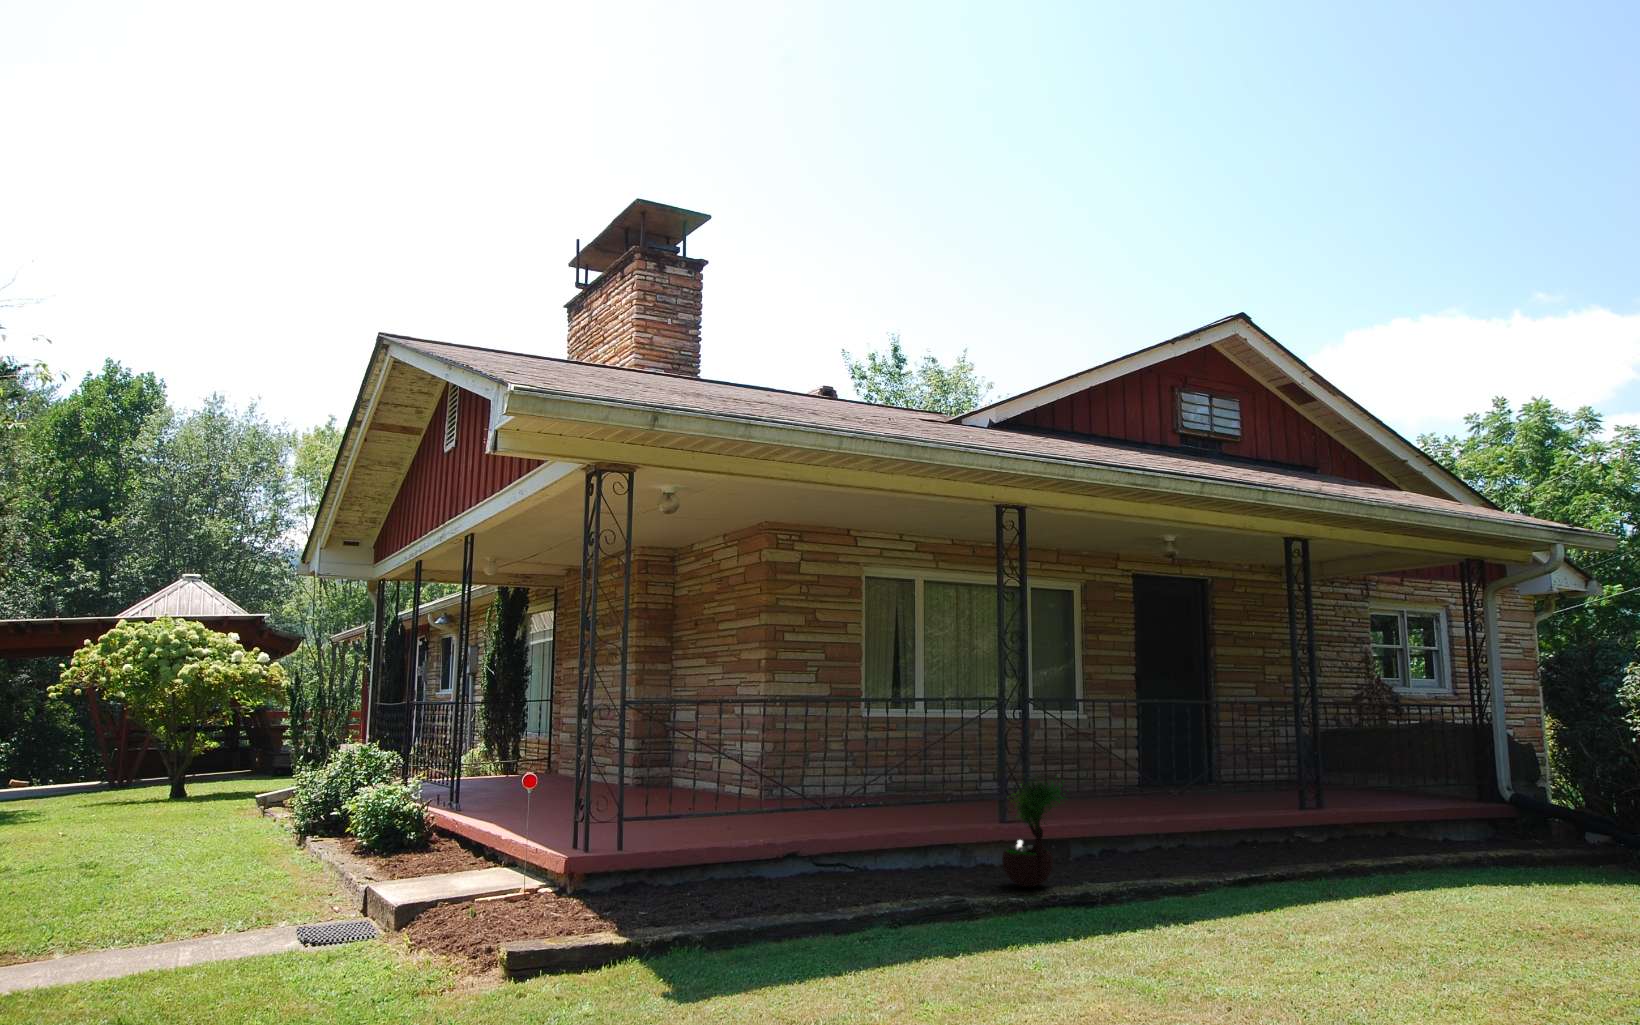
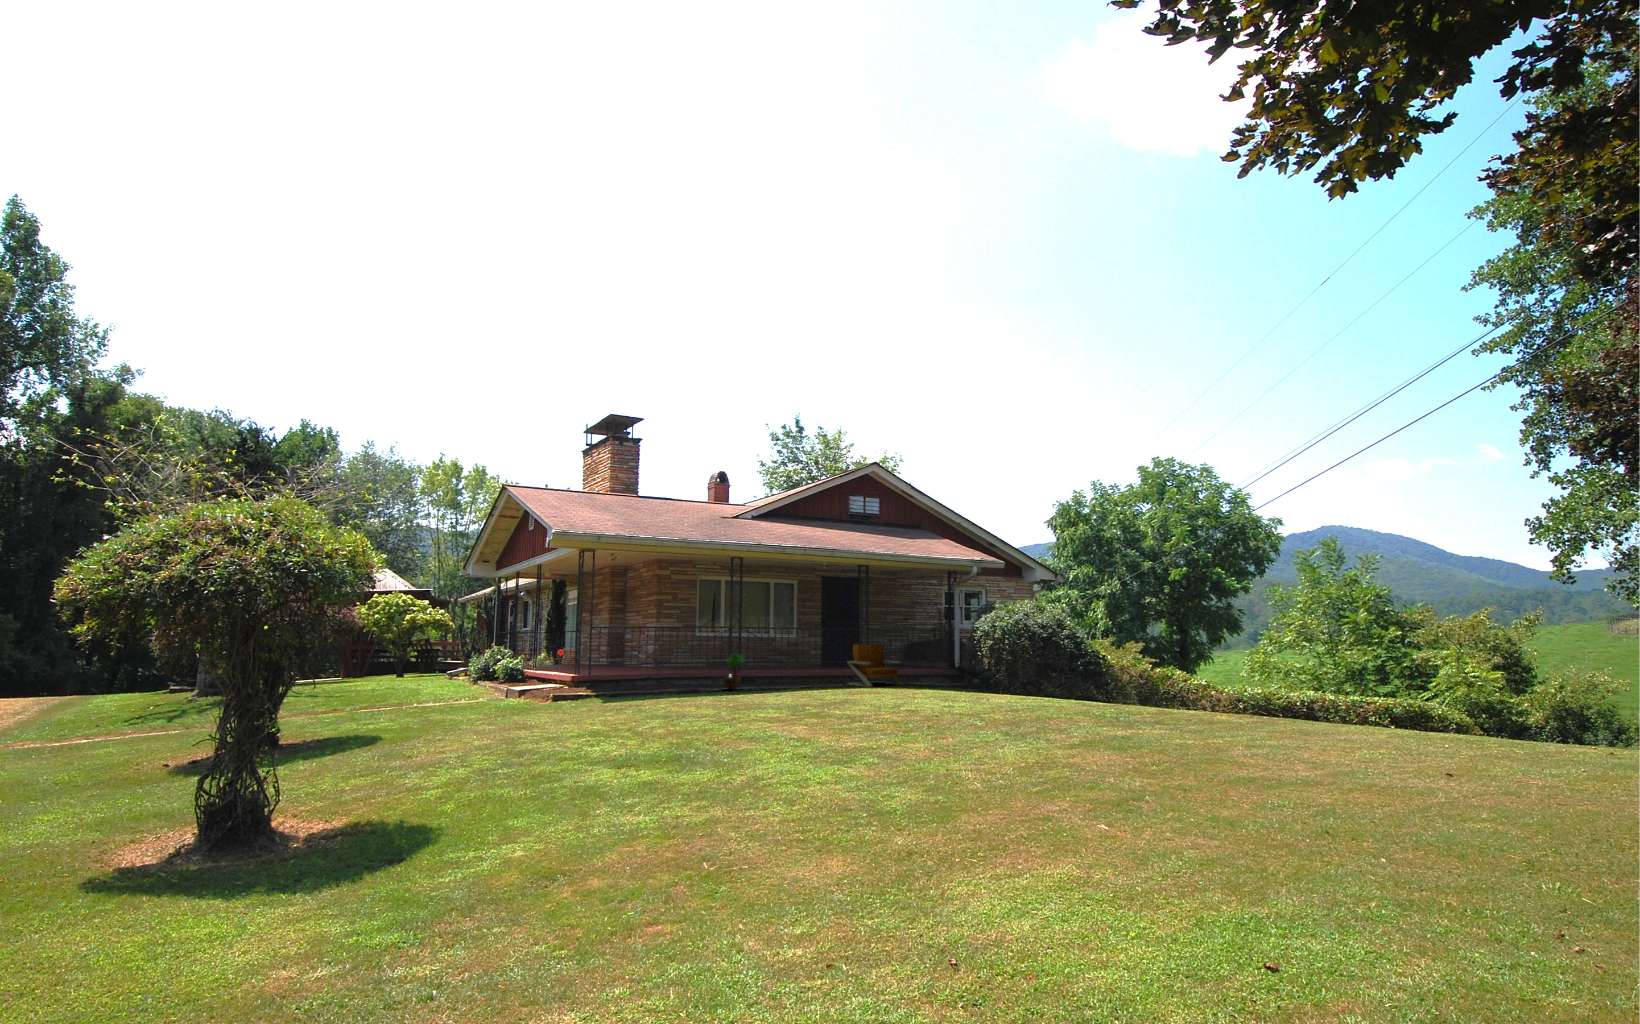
lounge chair: none [1300,741,1468,870] -> present [847,644,902,687]

